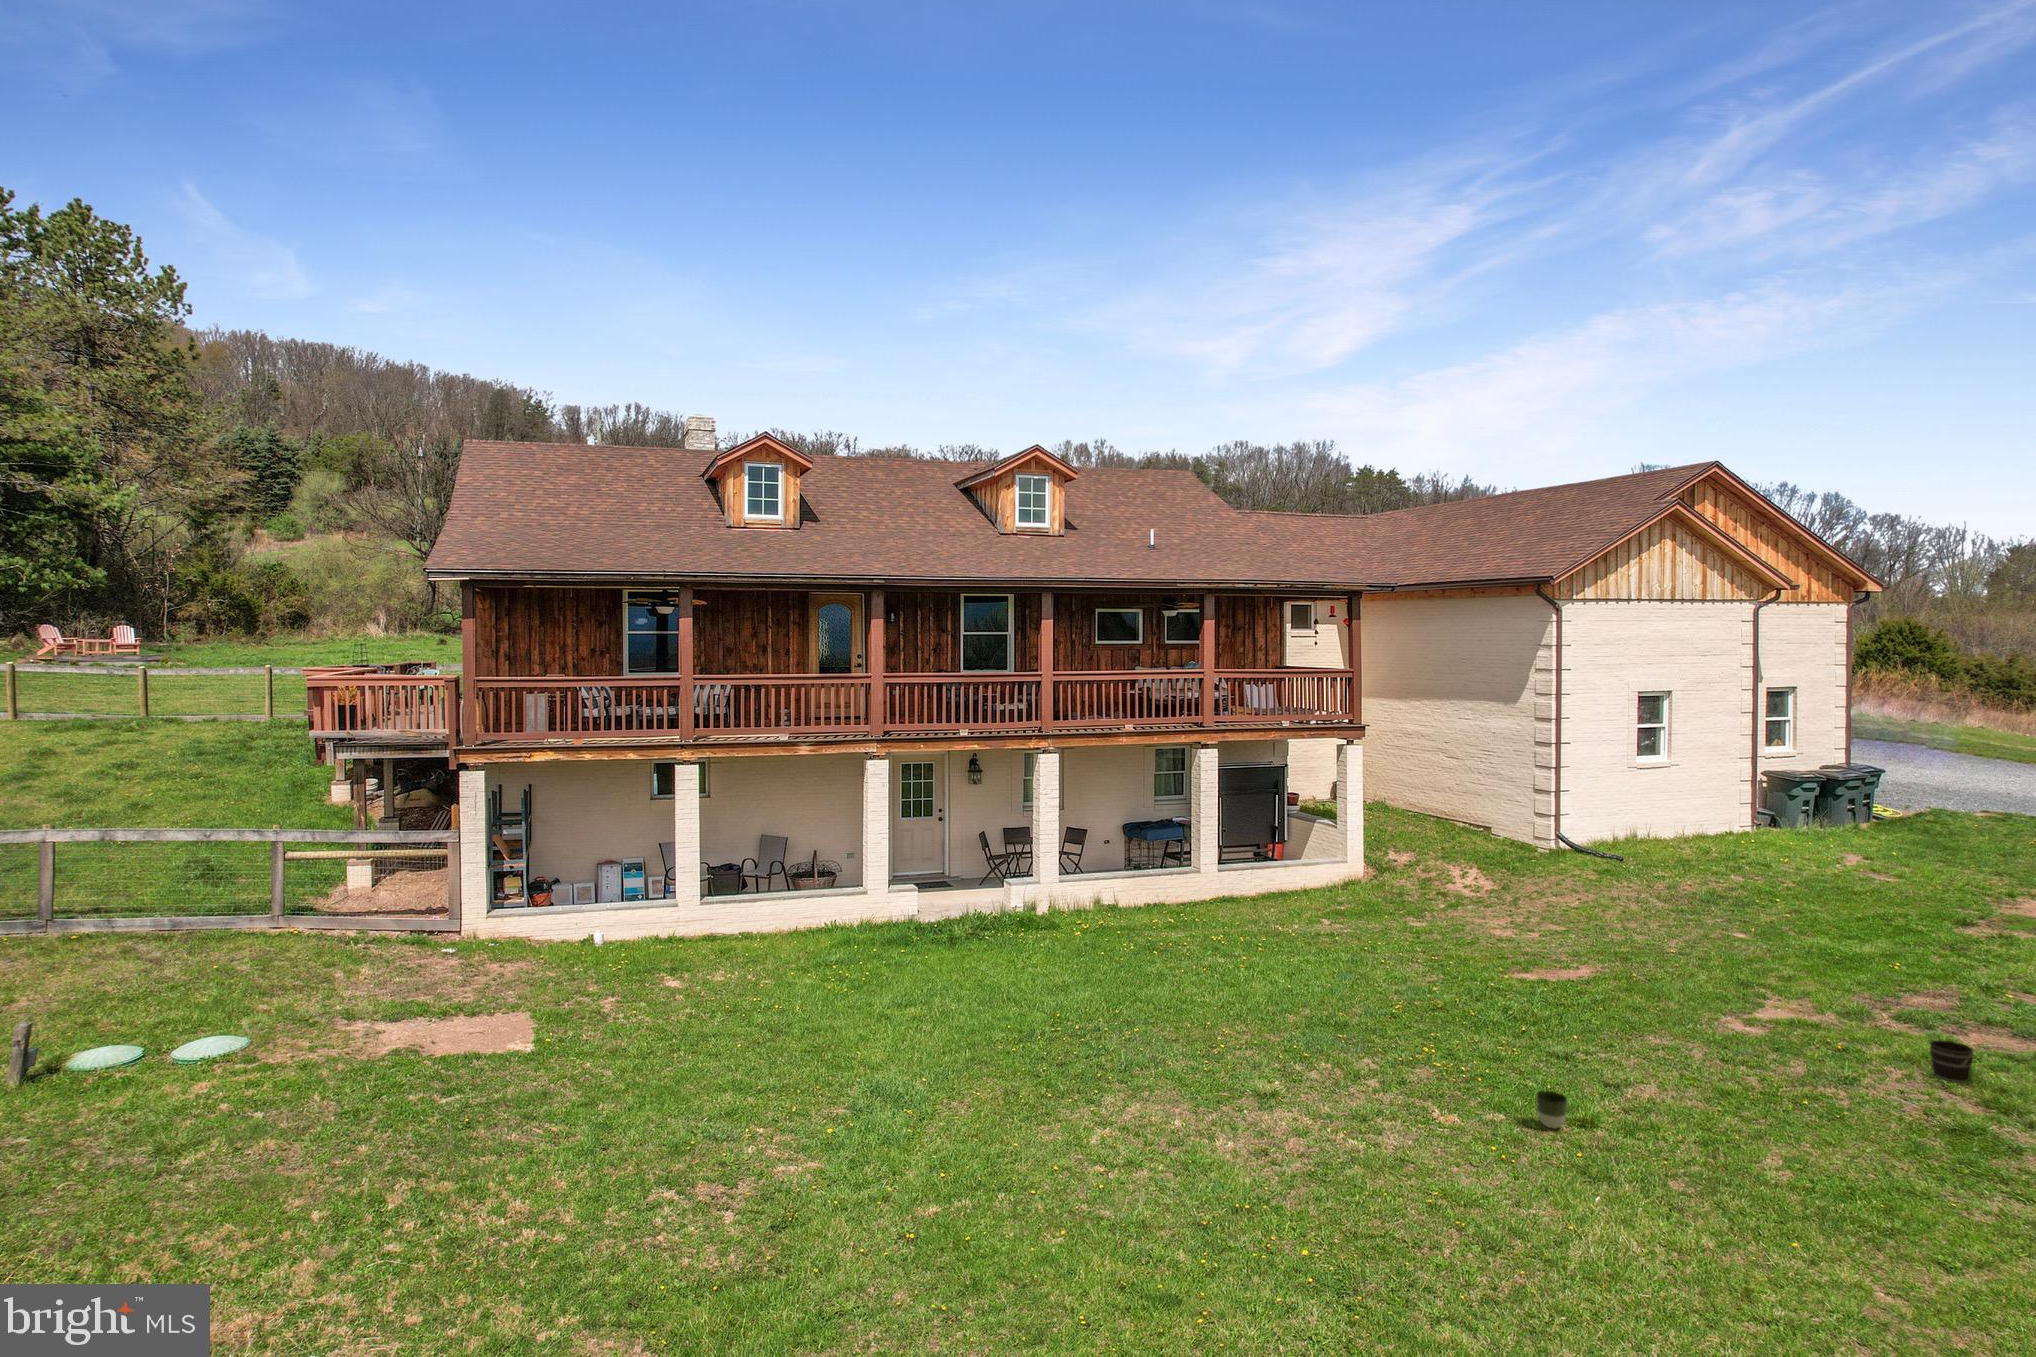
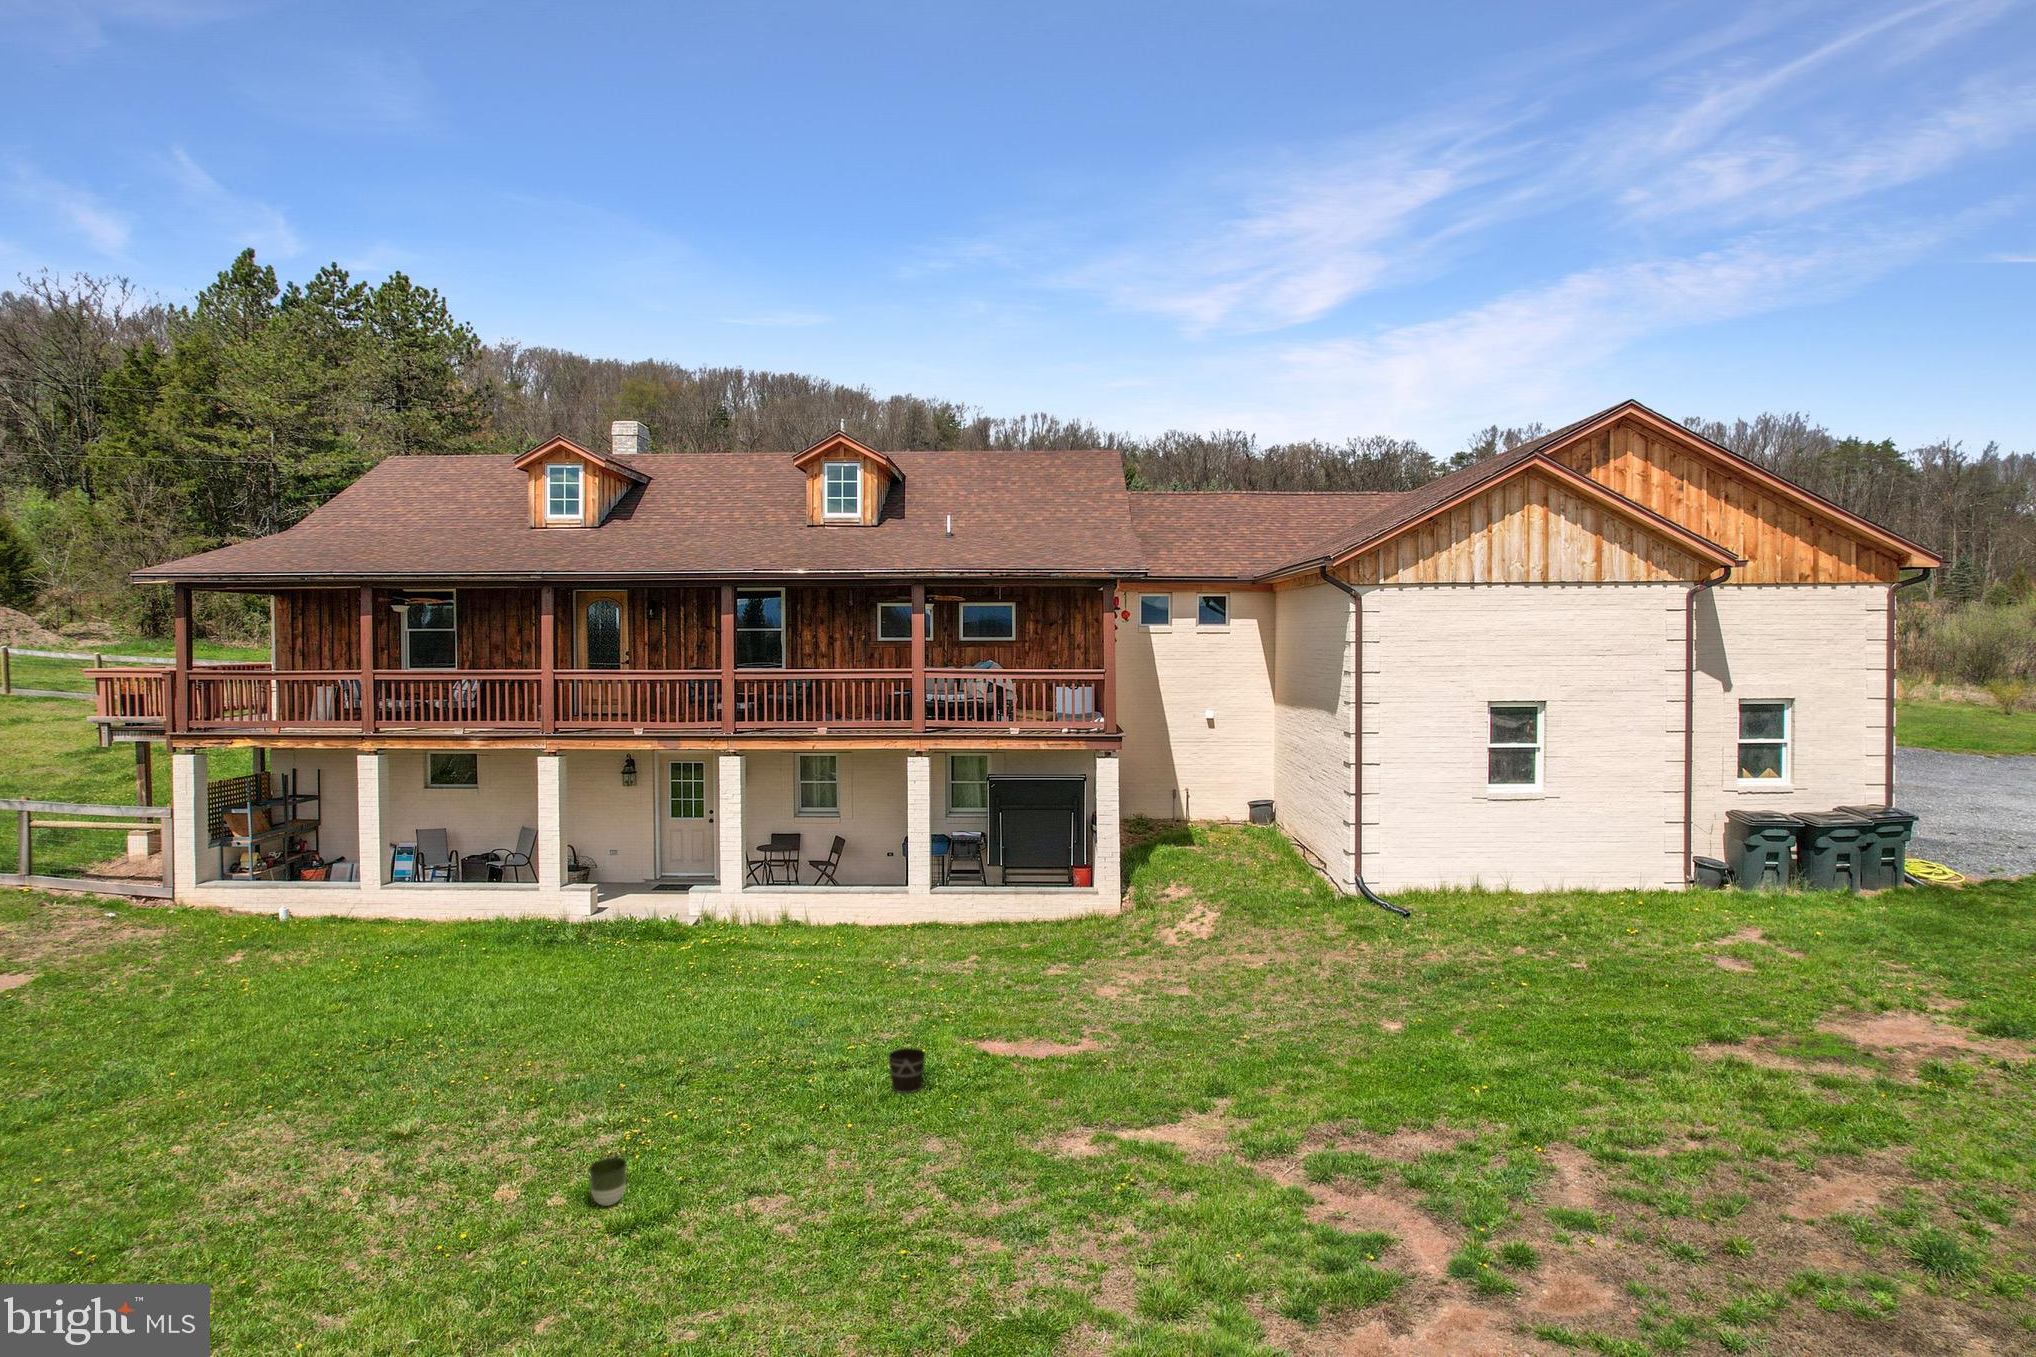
bucket: present [1929,1039,1974,1082] -> present [888,1047,925,1093]

